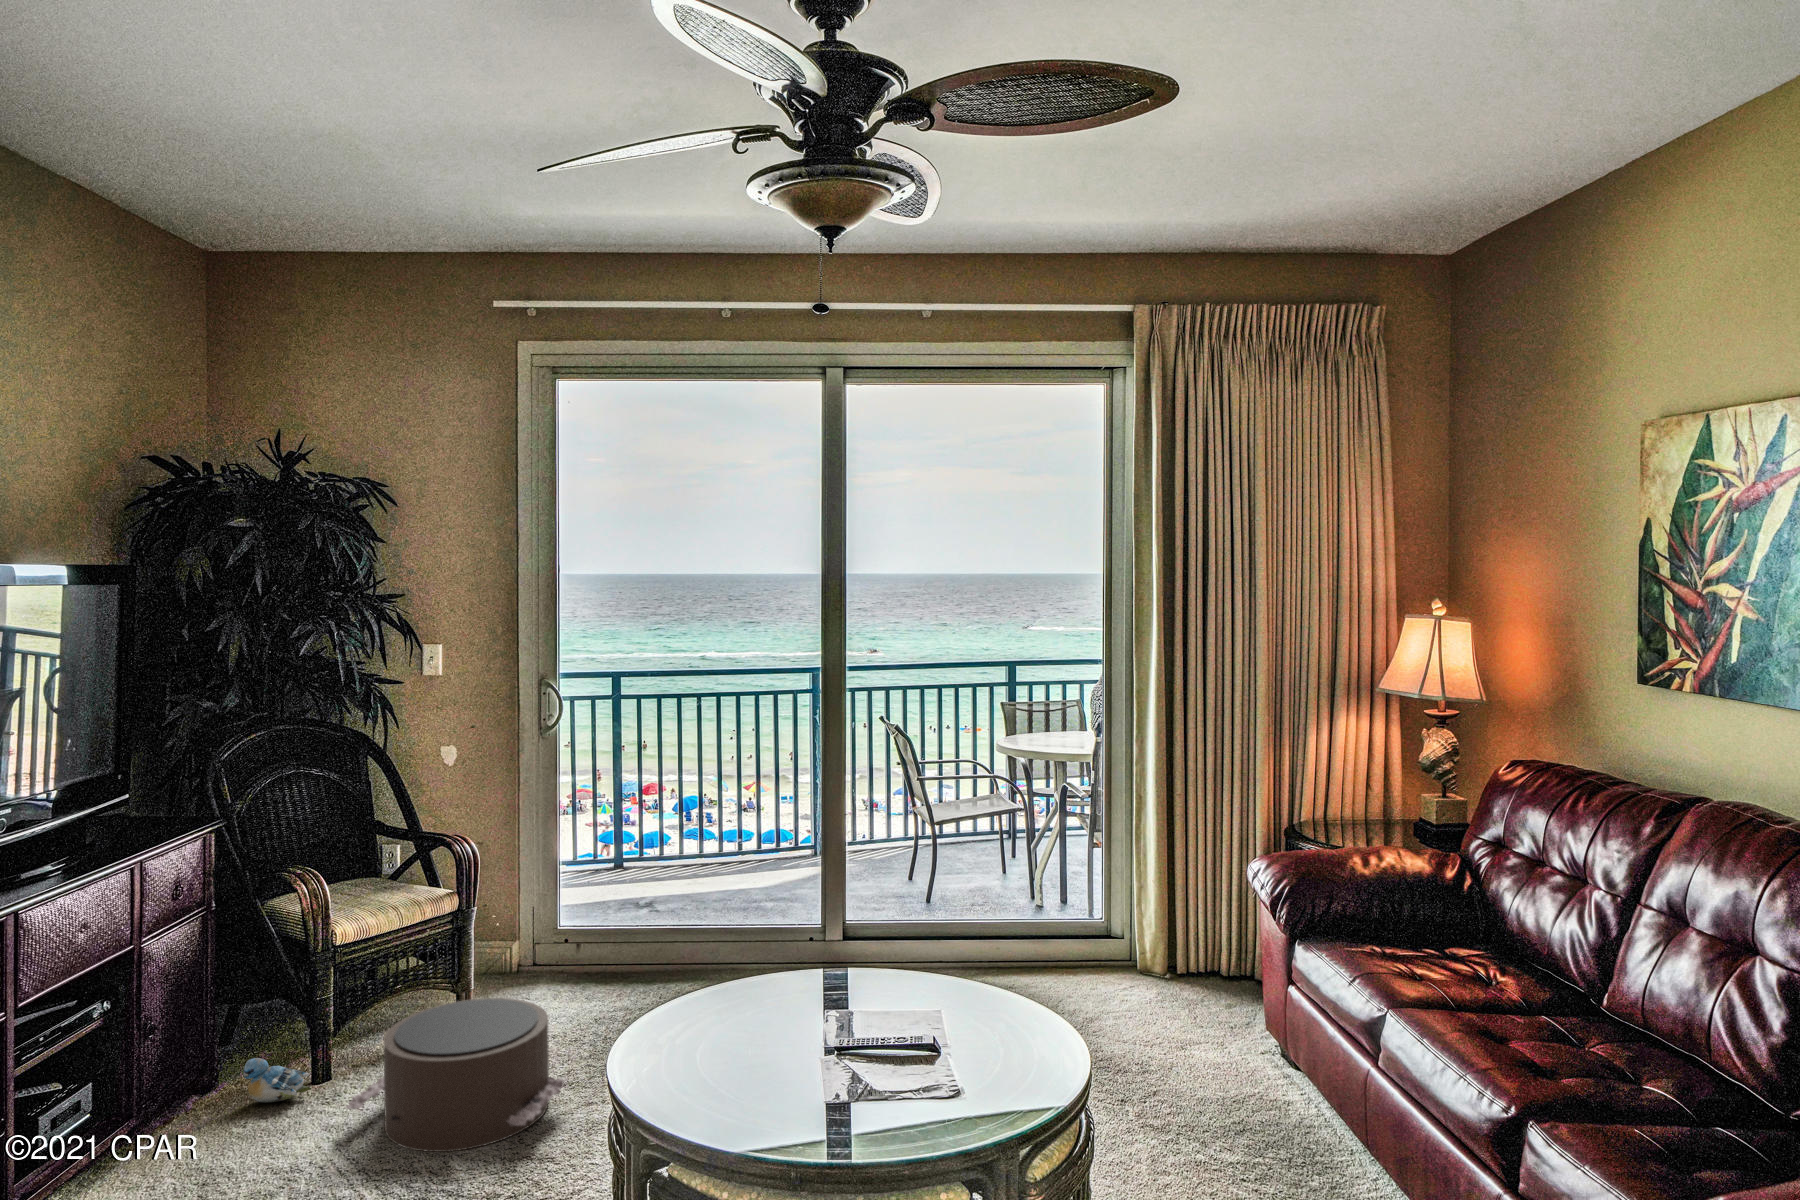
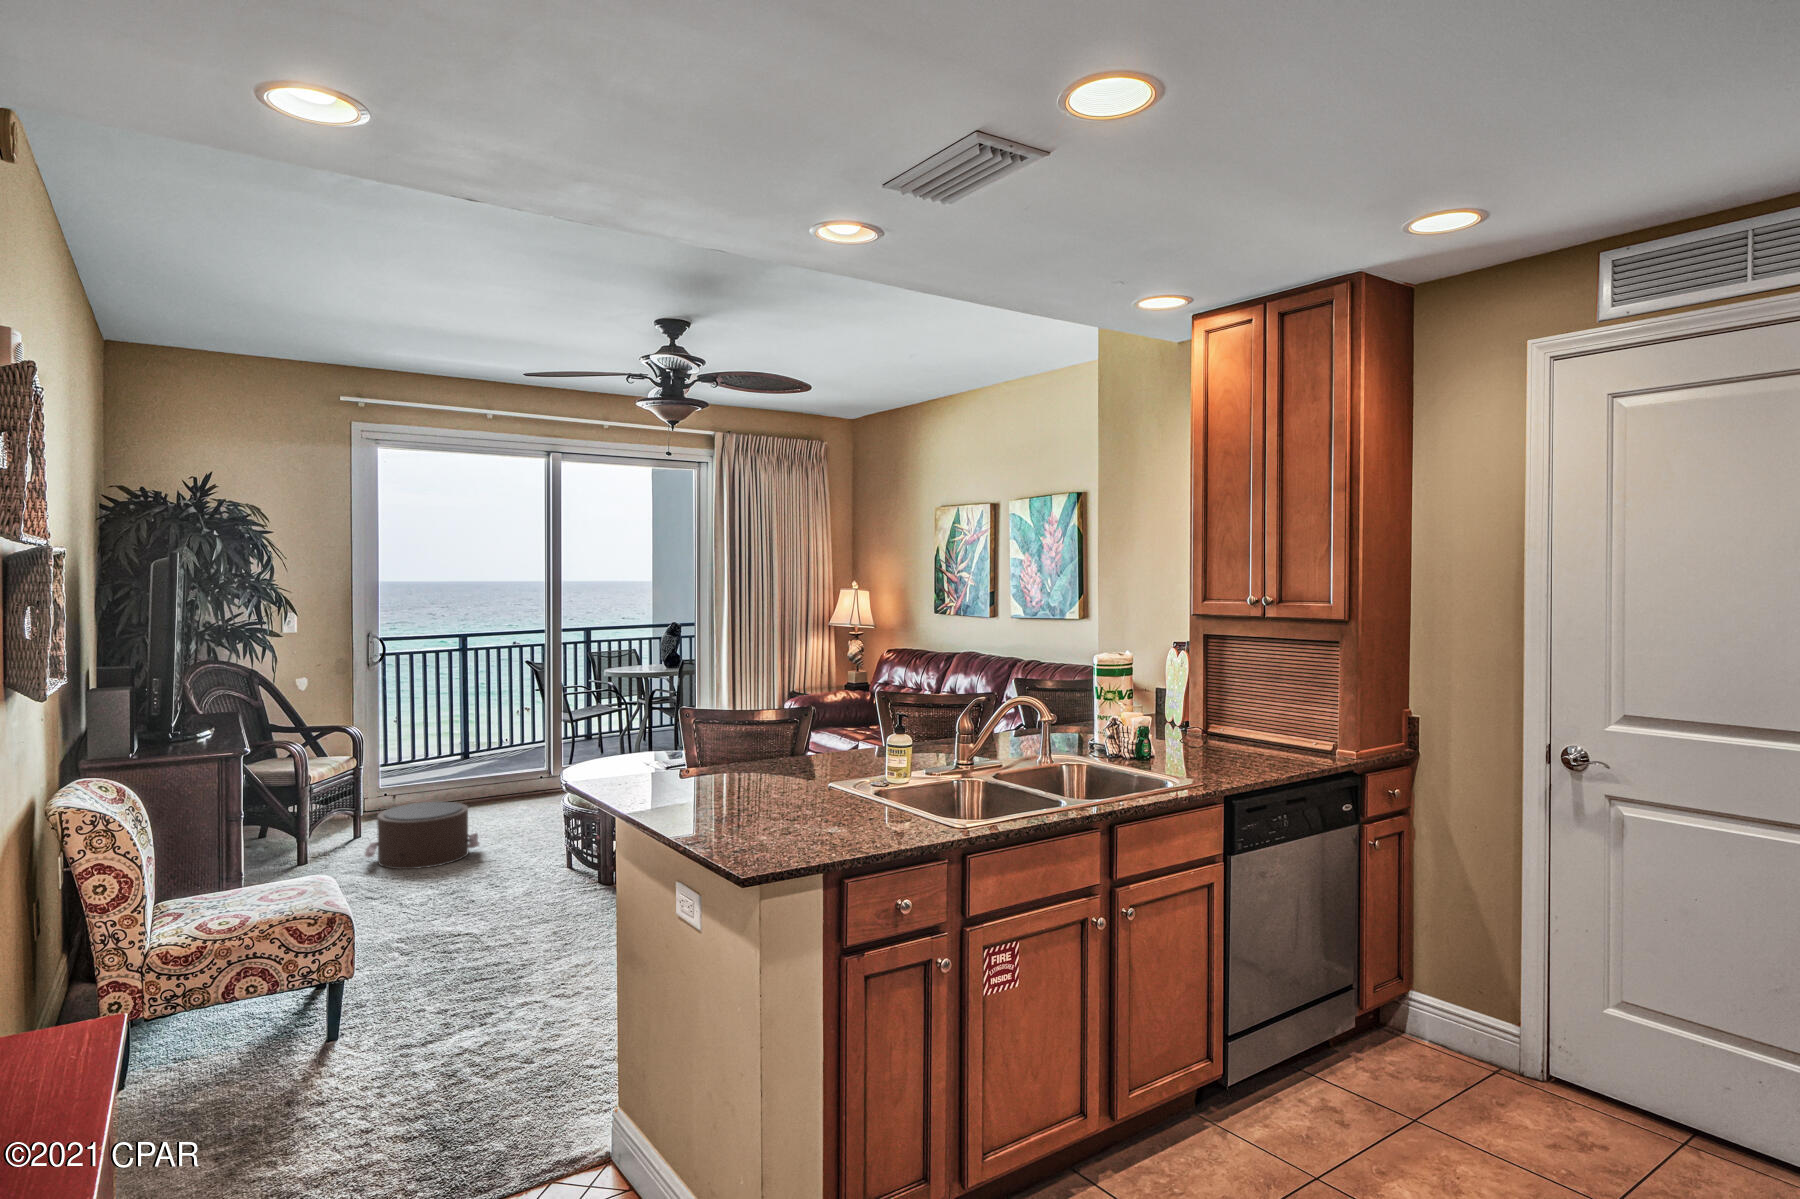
plush toy: present [242,1058,311,1102] -> none [275,848,316,872]

